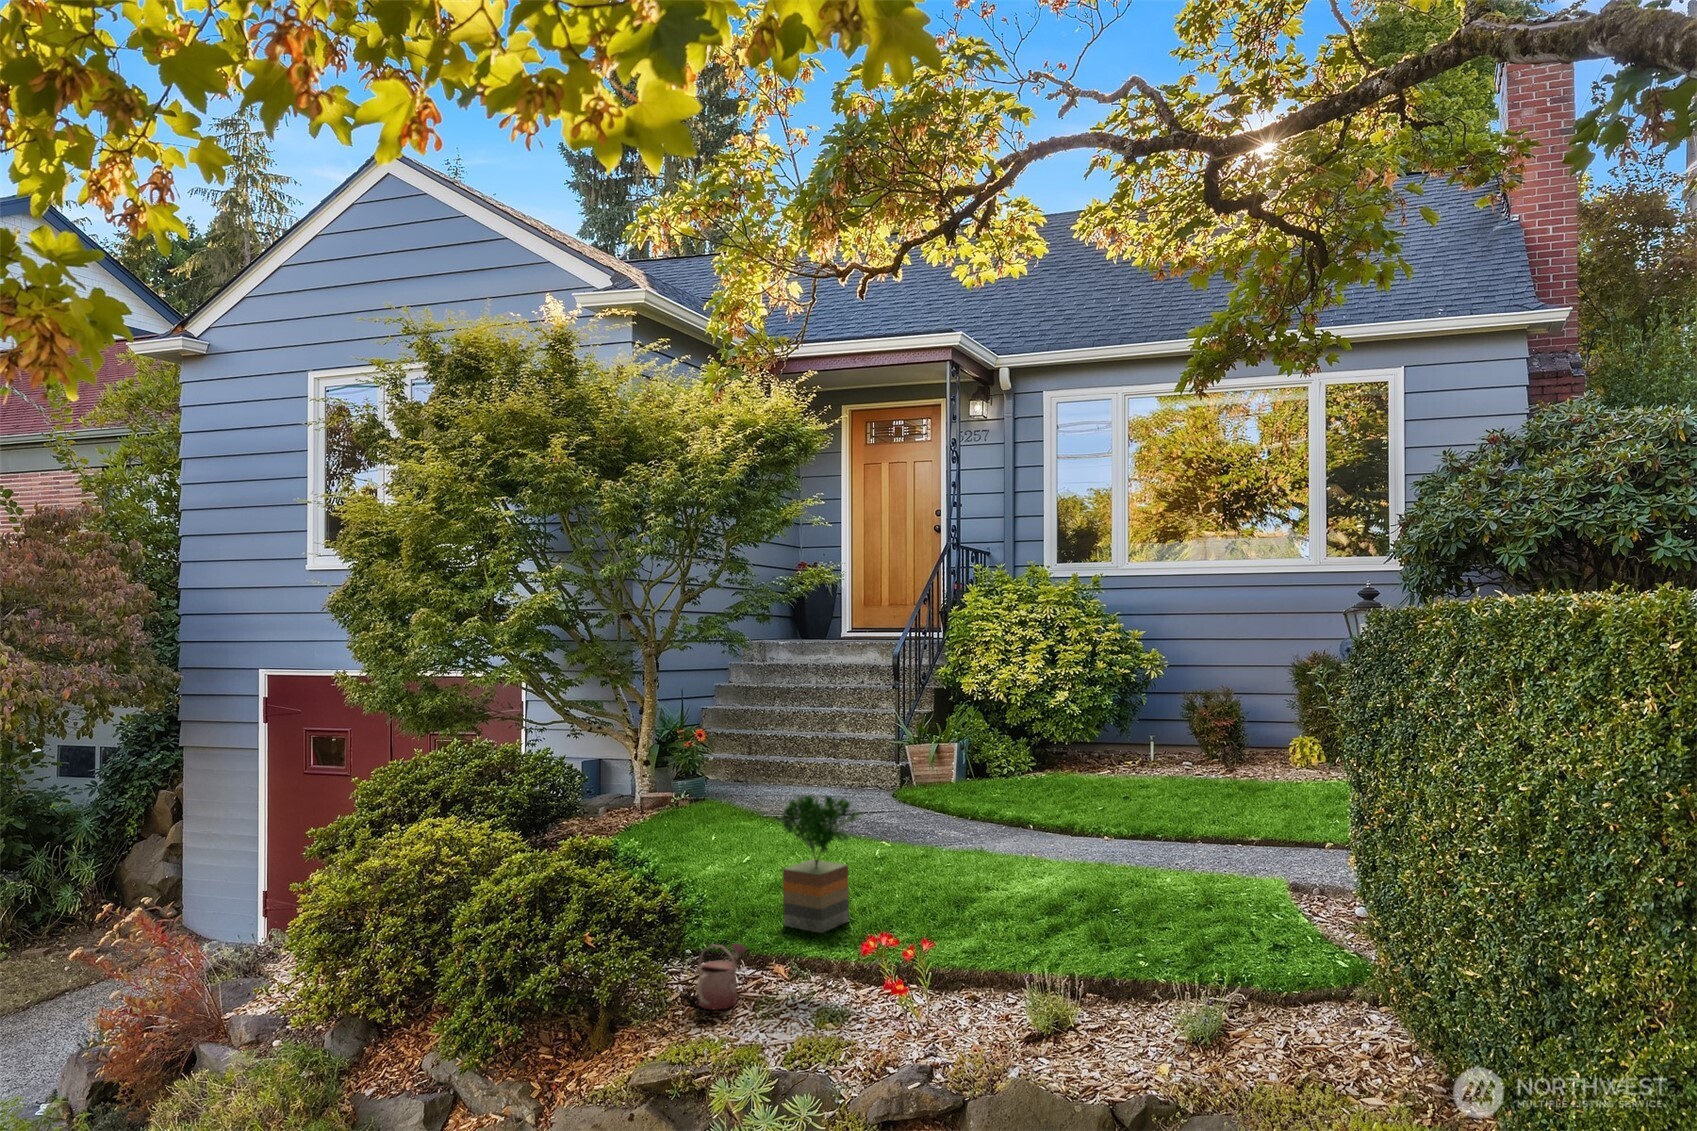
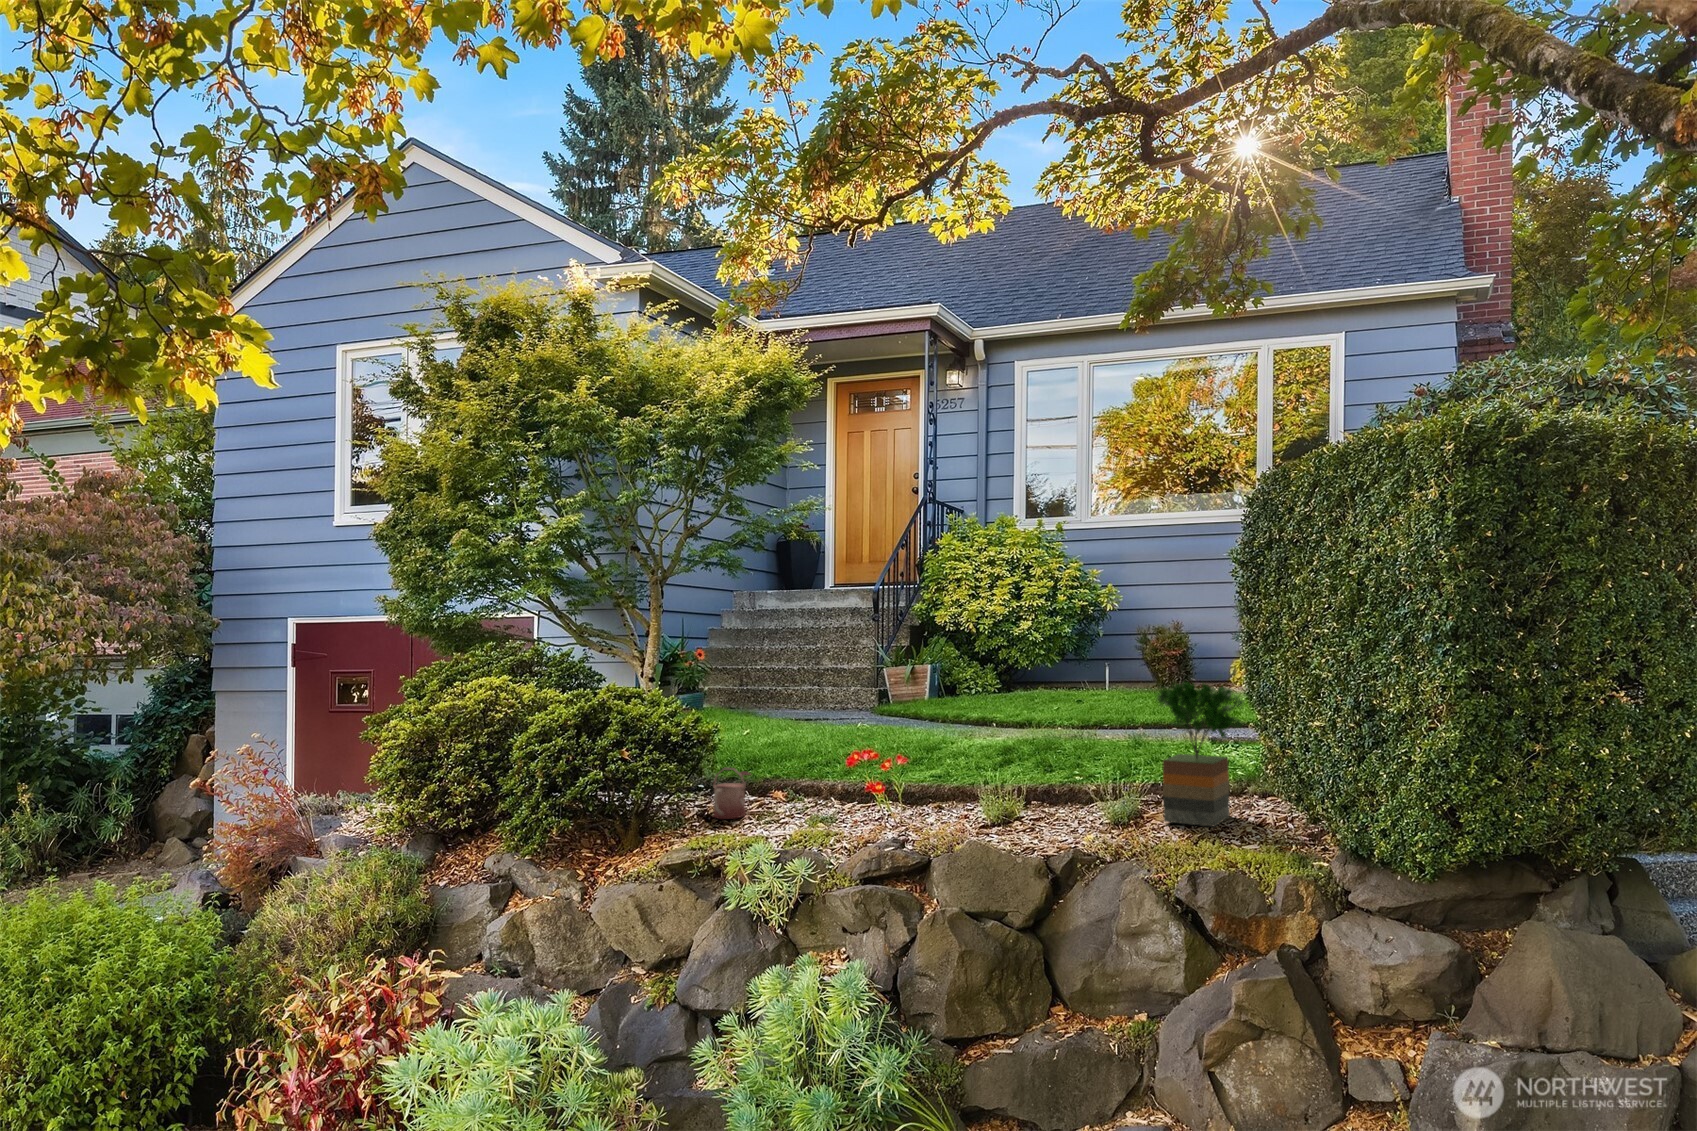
potted tree: present [782,795,859,933] -> present [1157,682,1245,827]

